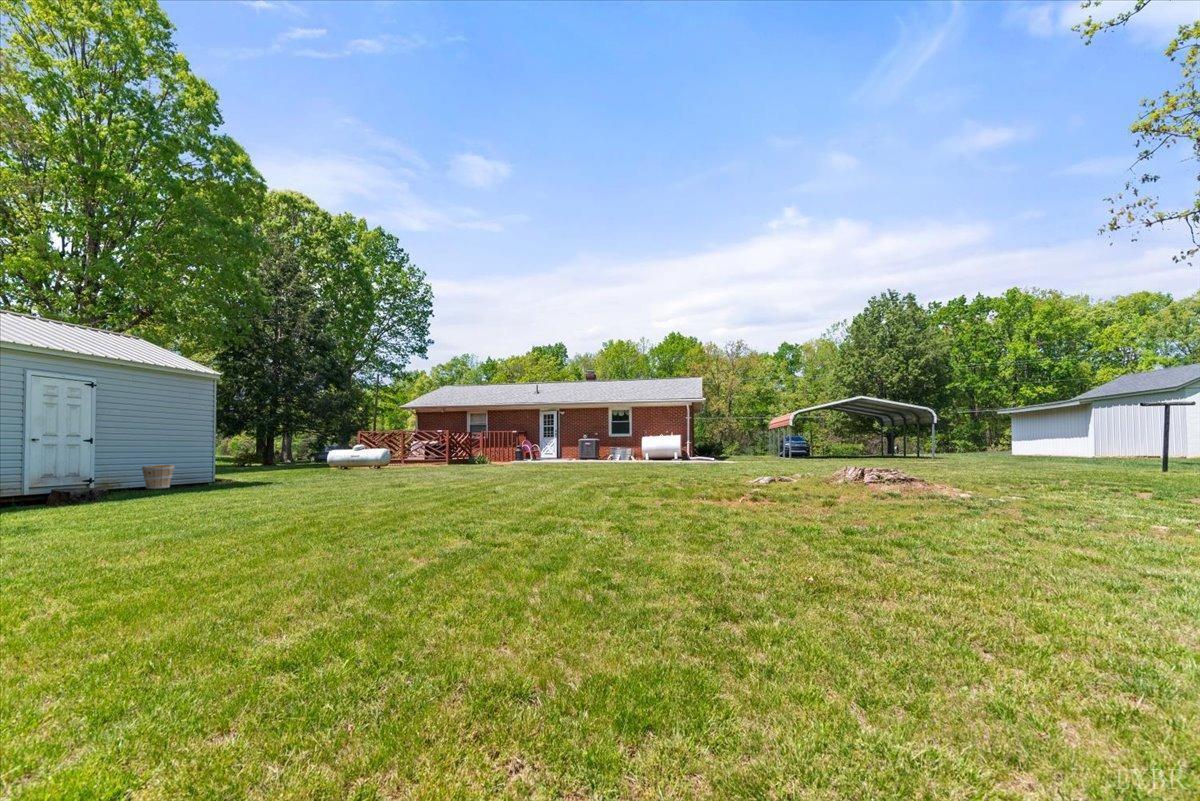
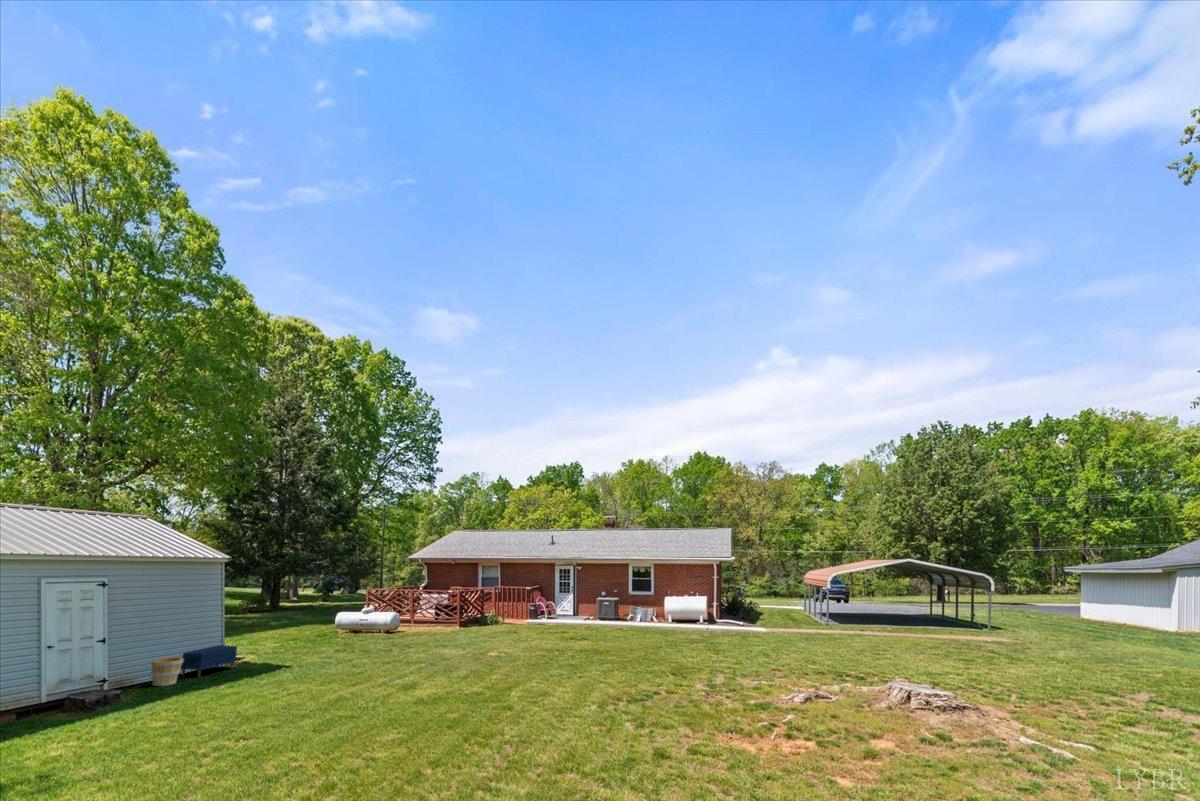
bench: none [176,460,232,485] -> present [181,645,237,677]

